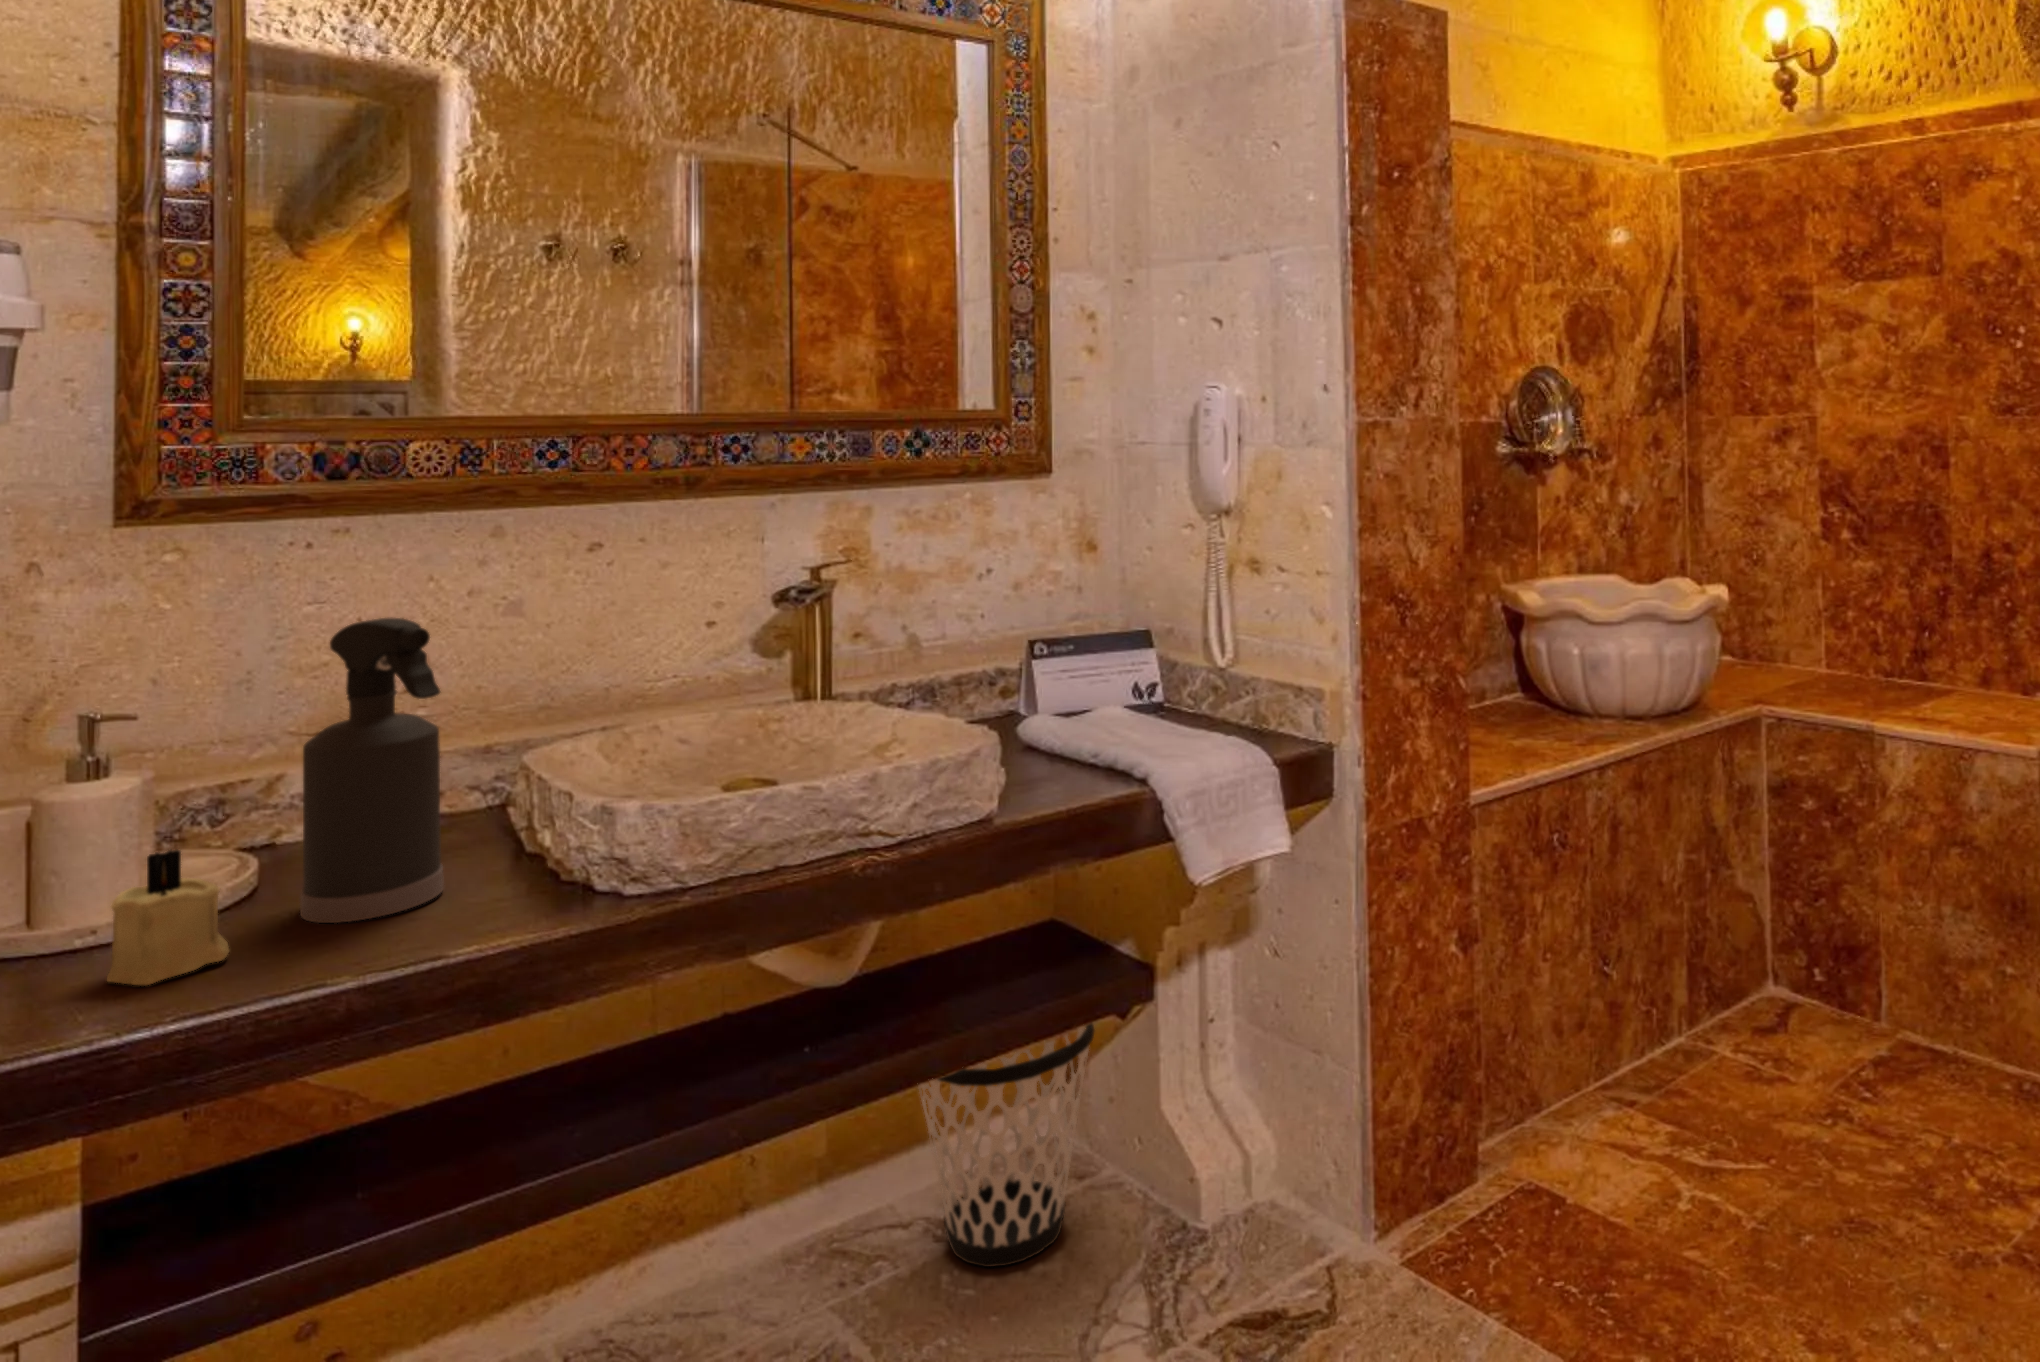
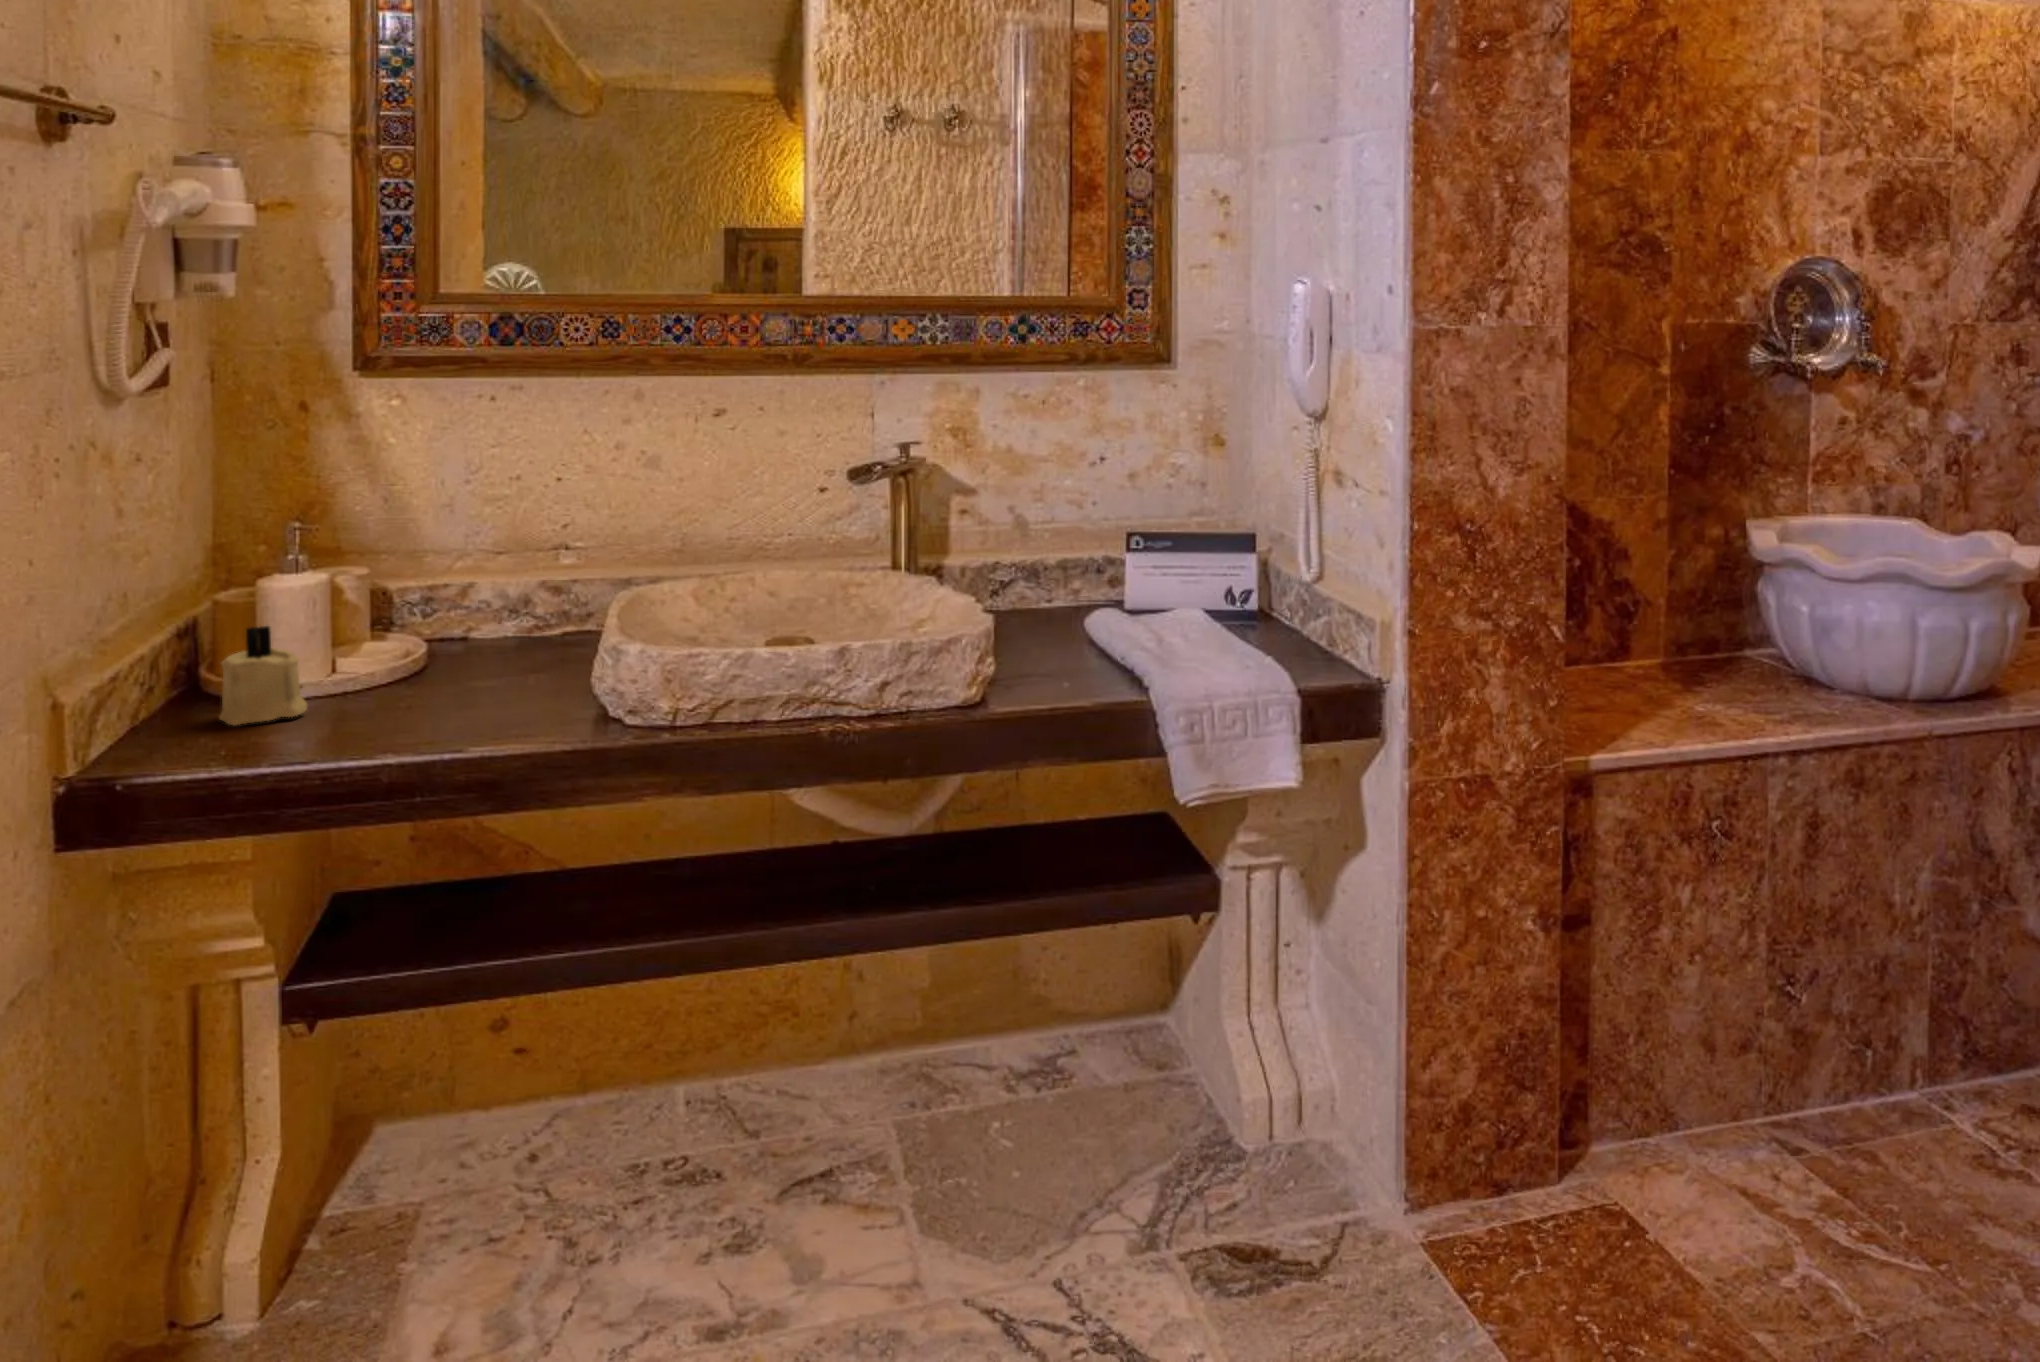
spray bottle: present [300,618,444,923] -> none [386,460,500,703]
wastebasket: present [919,1023,1094,1267] -> none [991,876,1169,1132]

